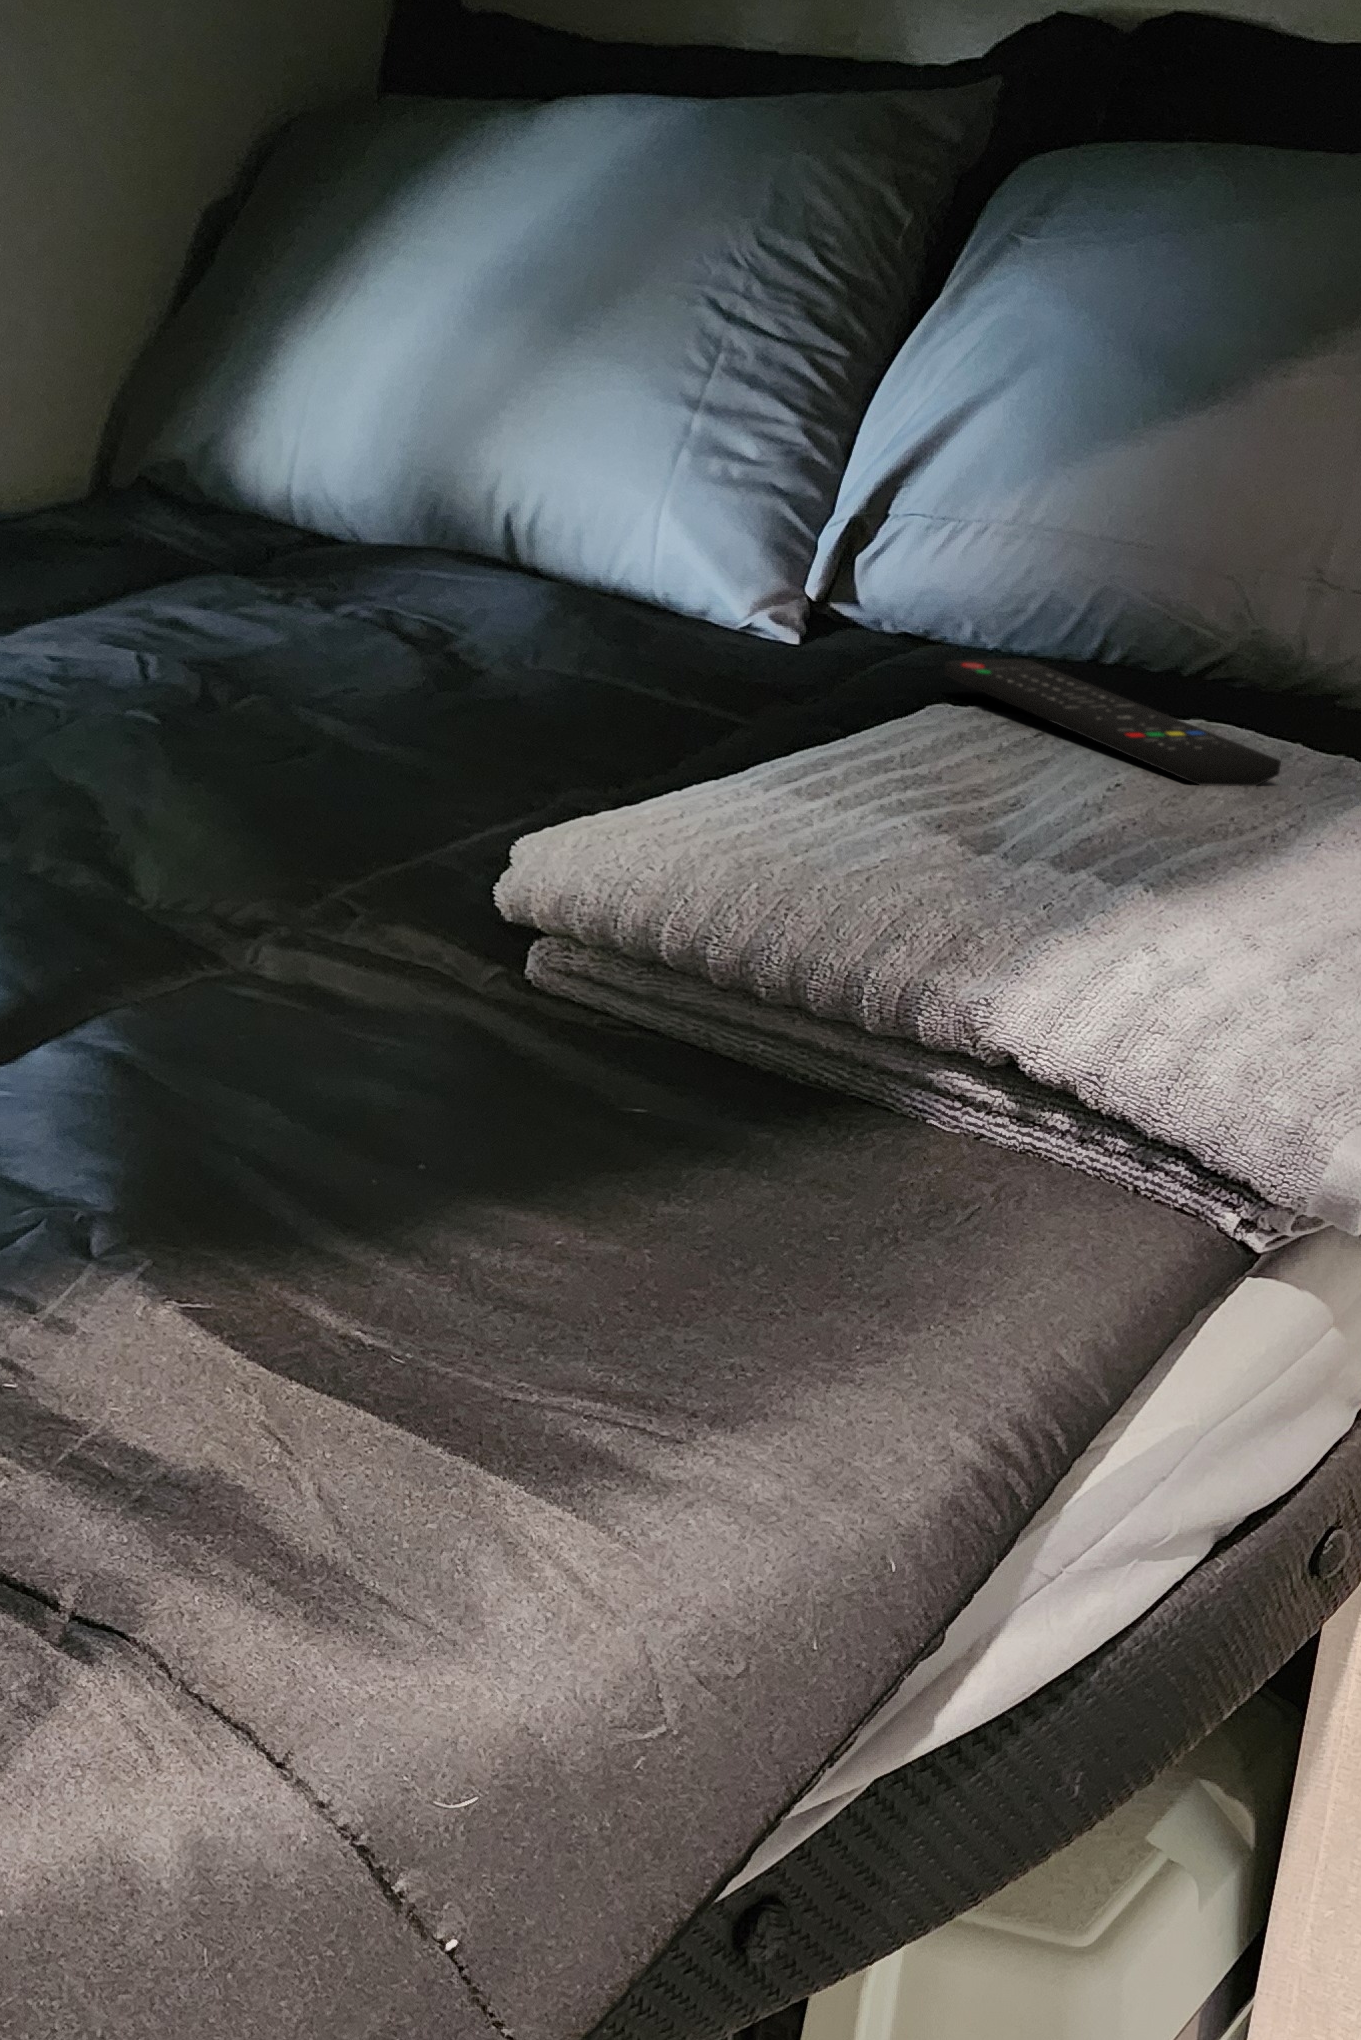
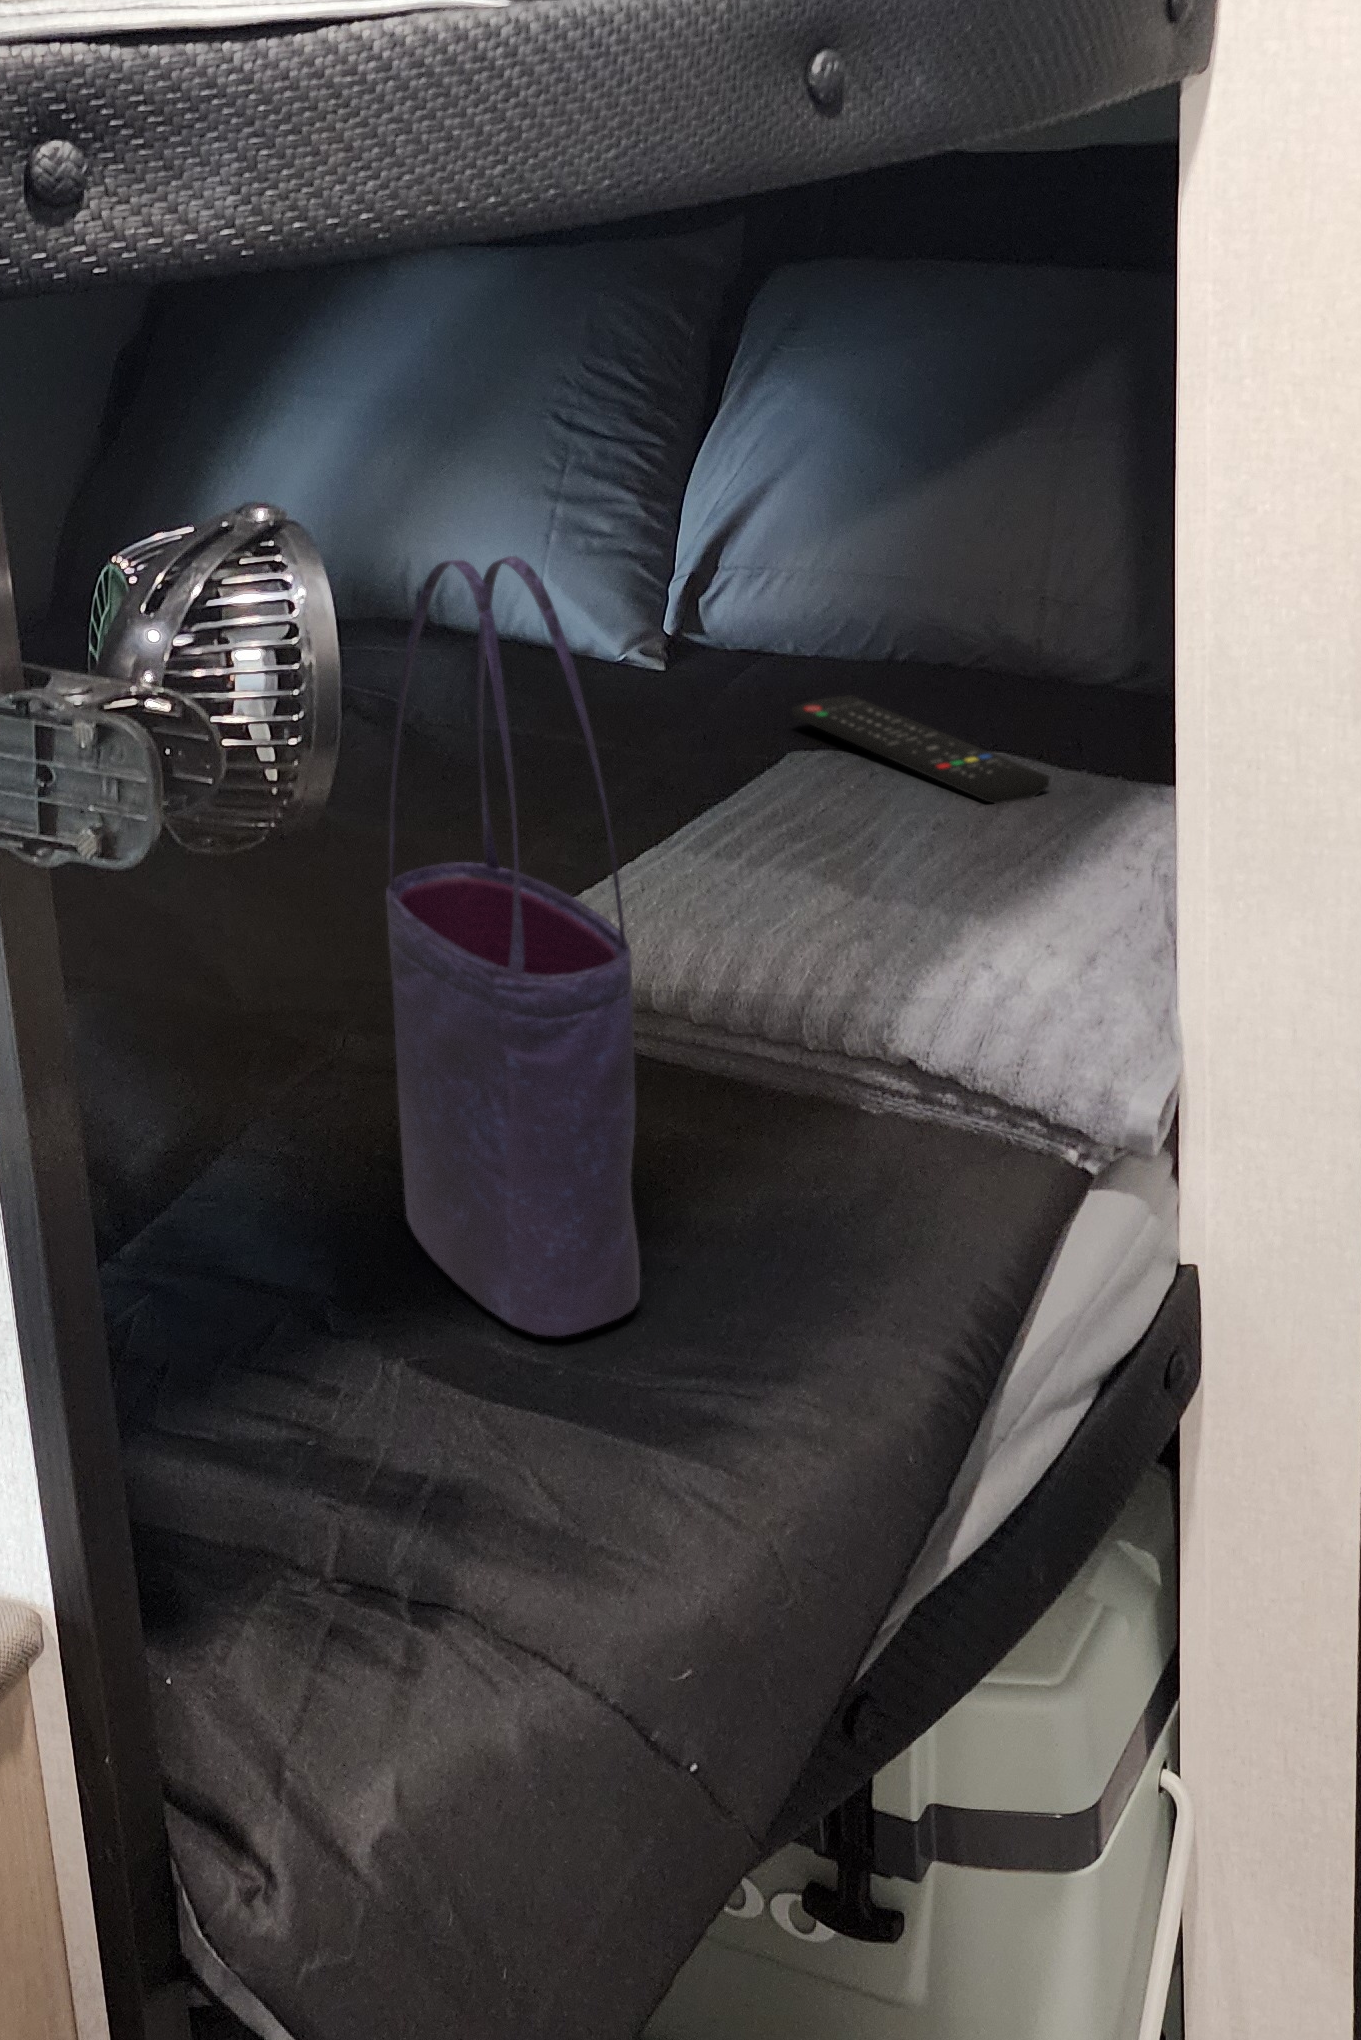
tote bag: none [243,73,568,1297] -> present [386,556,640,1336]

